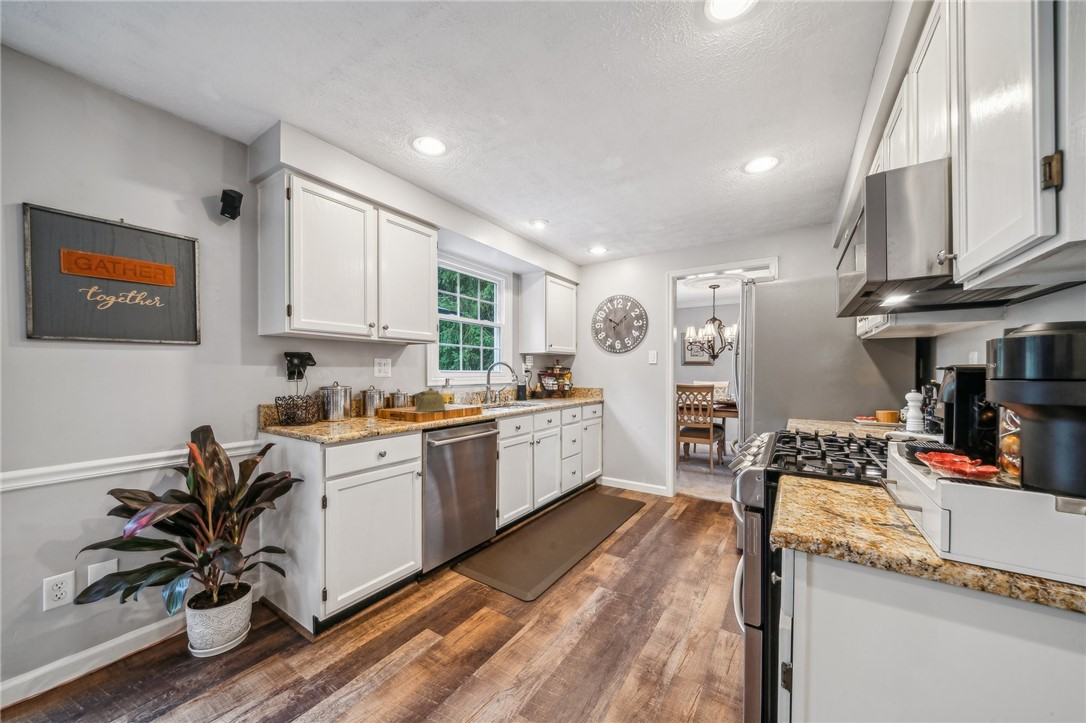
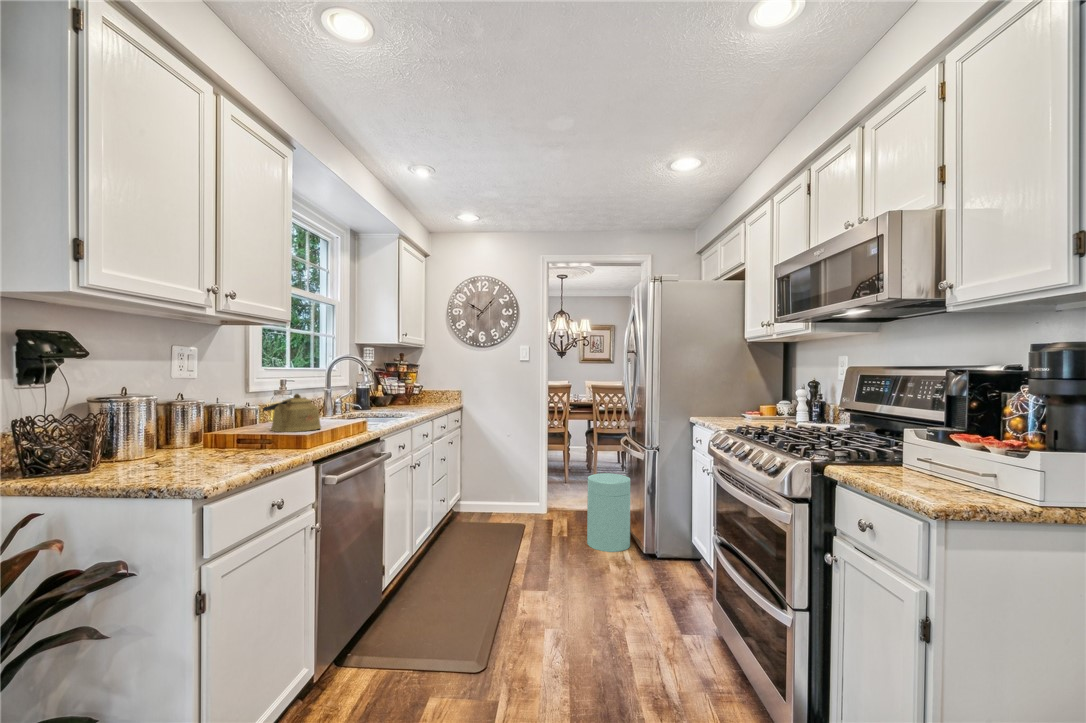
trash can: none [690,466,734,542] -> present [587,473,630,552]

